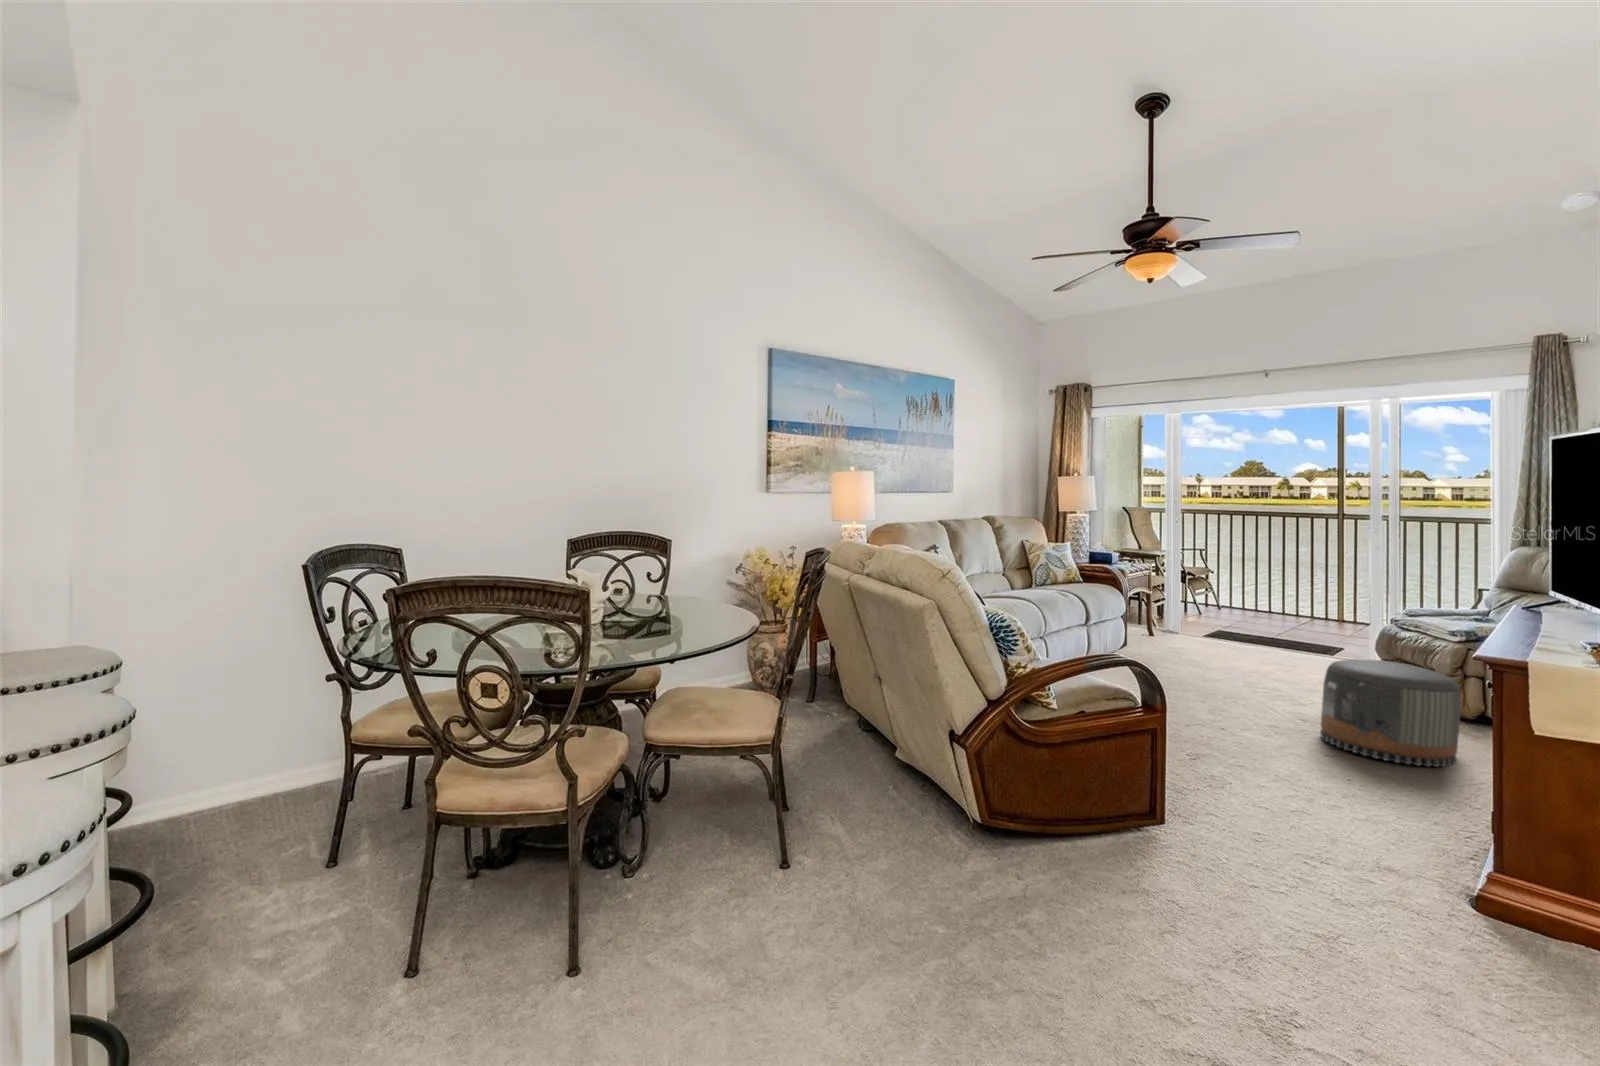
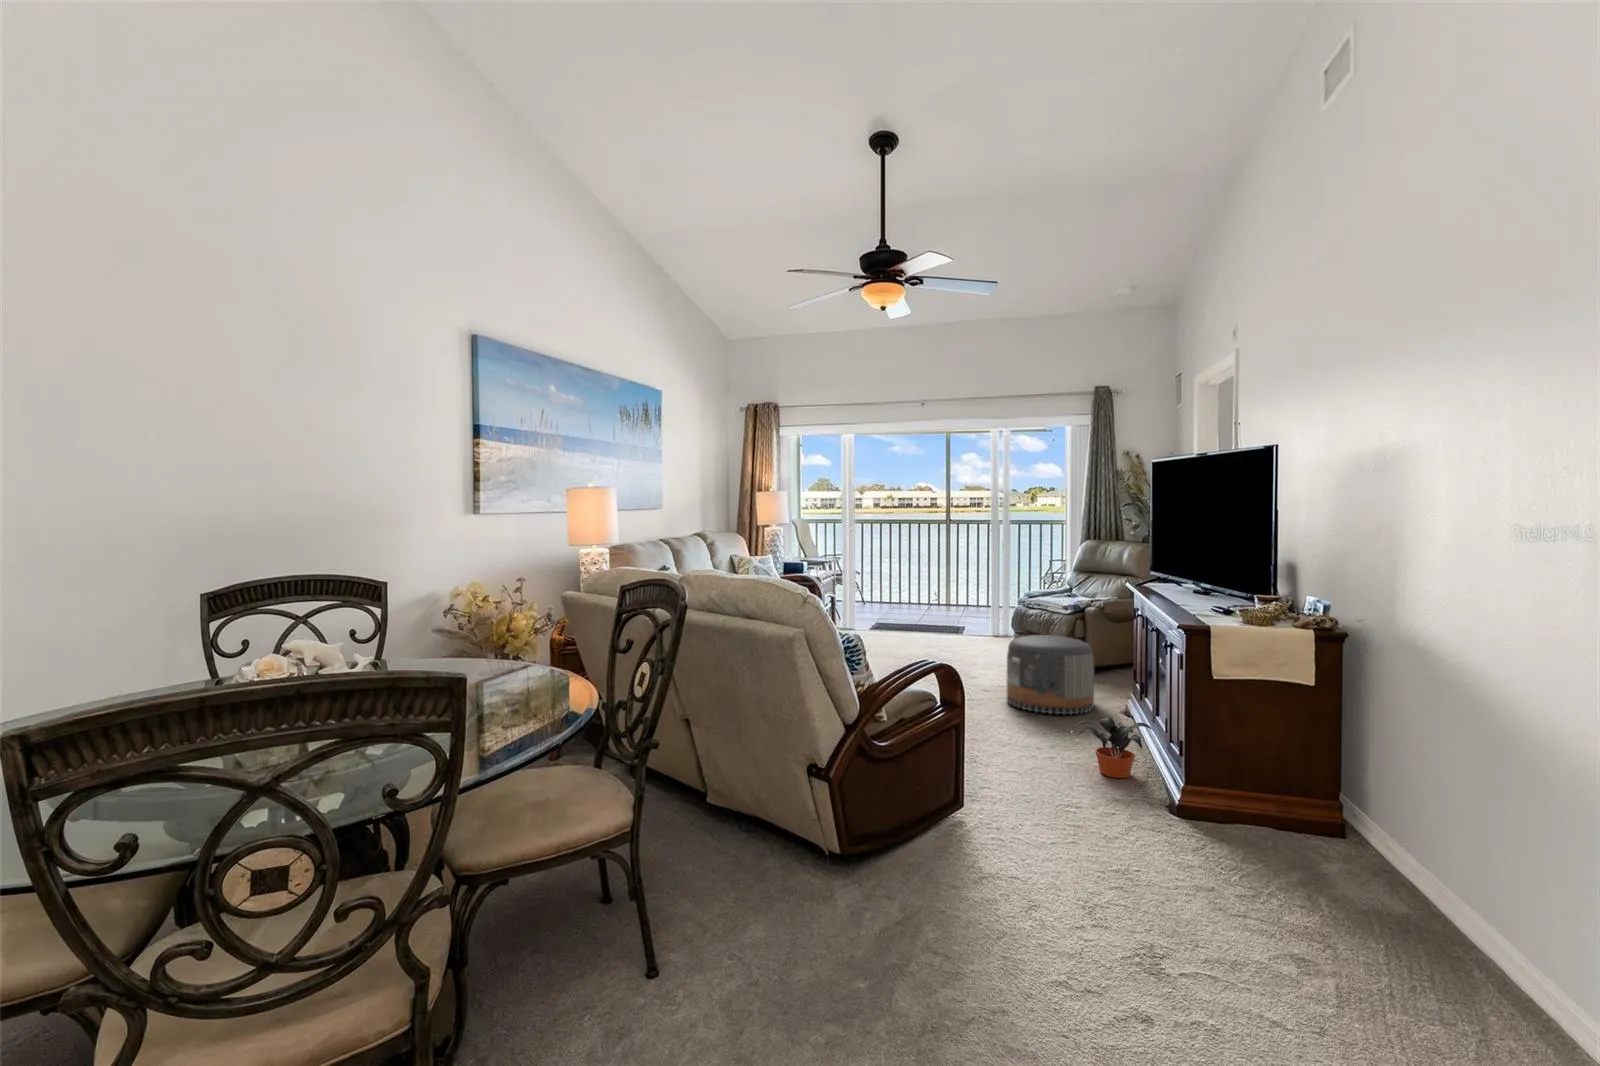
potted plant: none [1359,765,1491,848] -> present [1073,716,1153,778]

